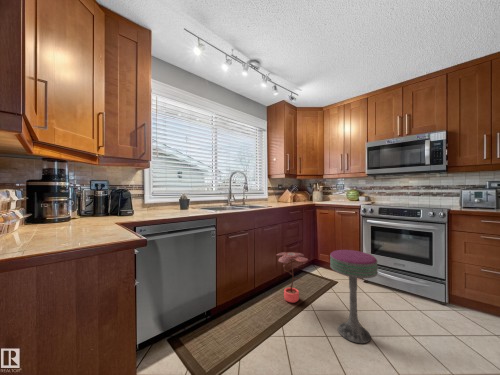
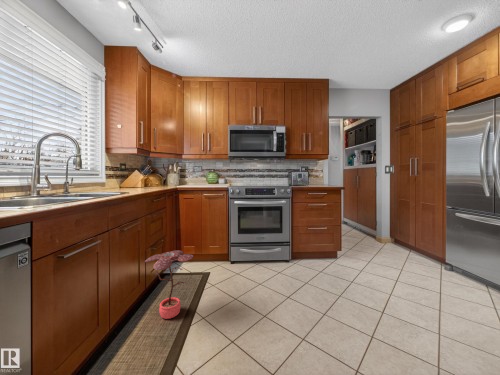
bar stool: present [330,250,378,343] -> none [228,233,273,329]

